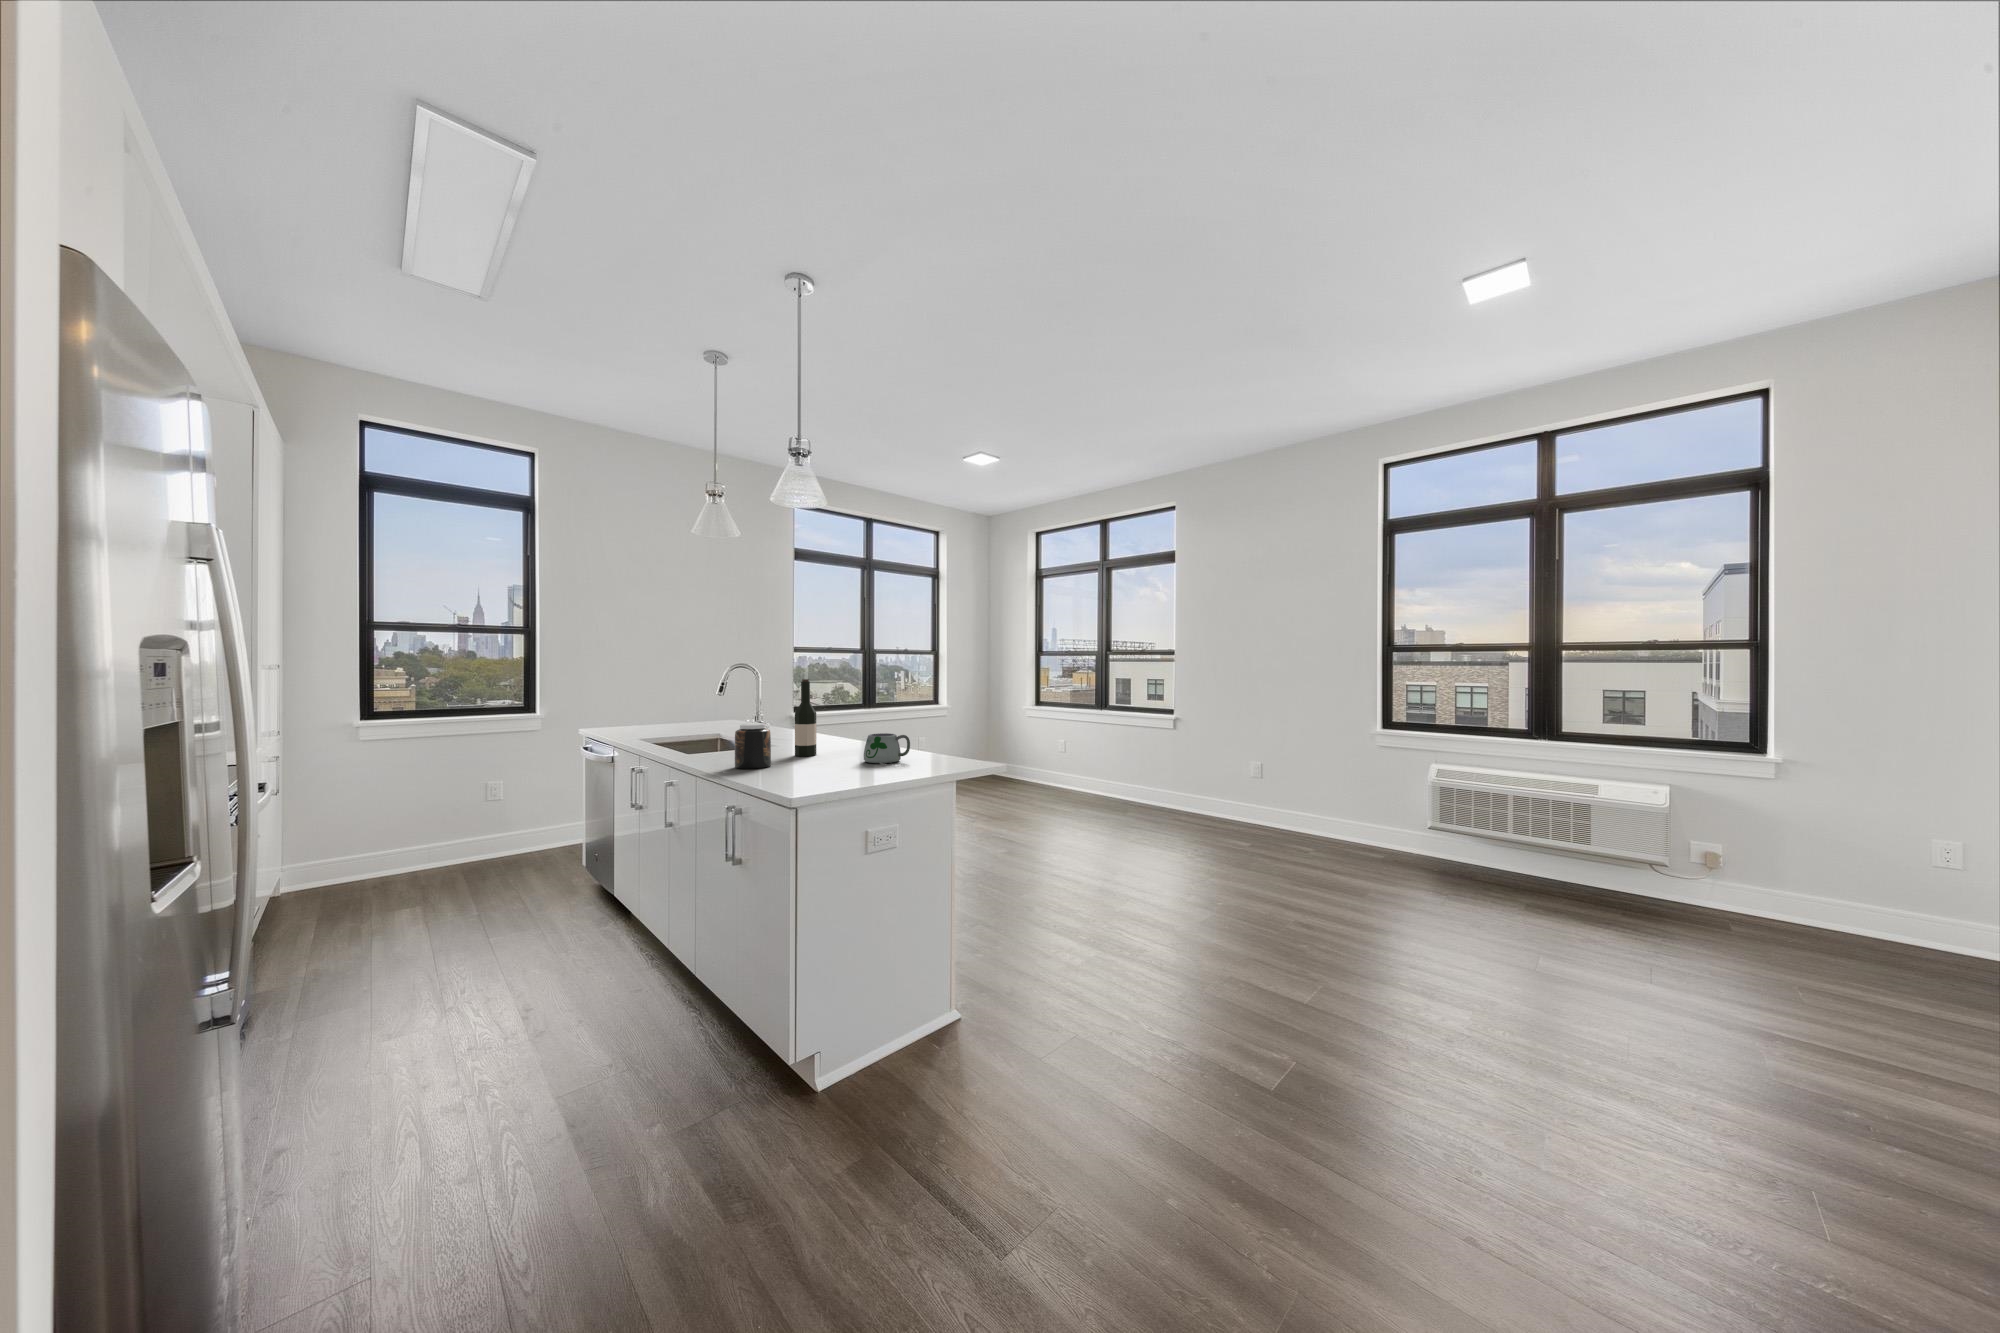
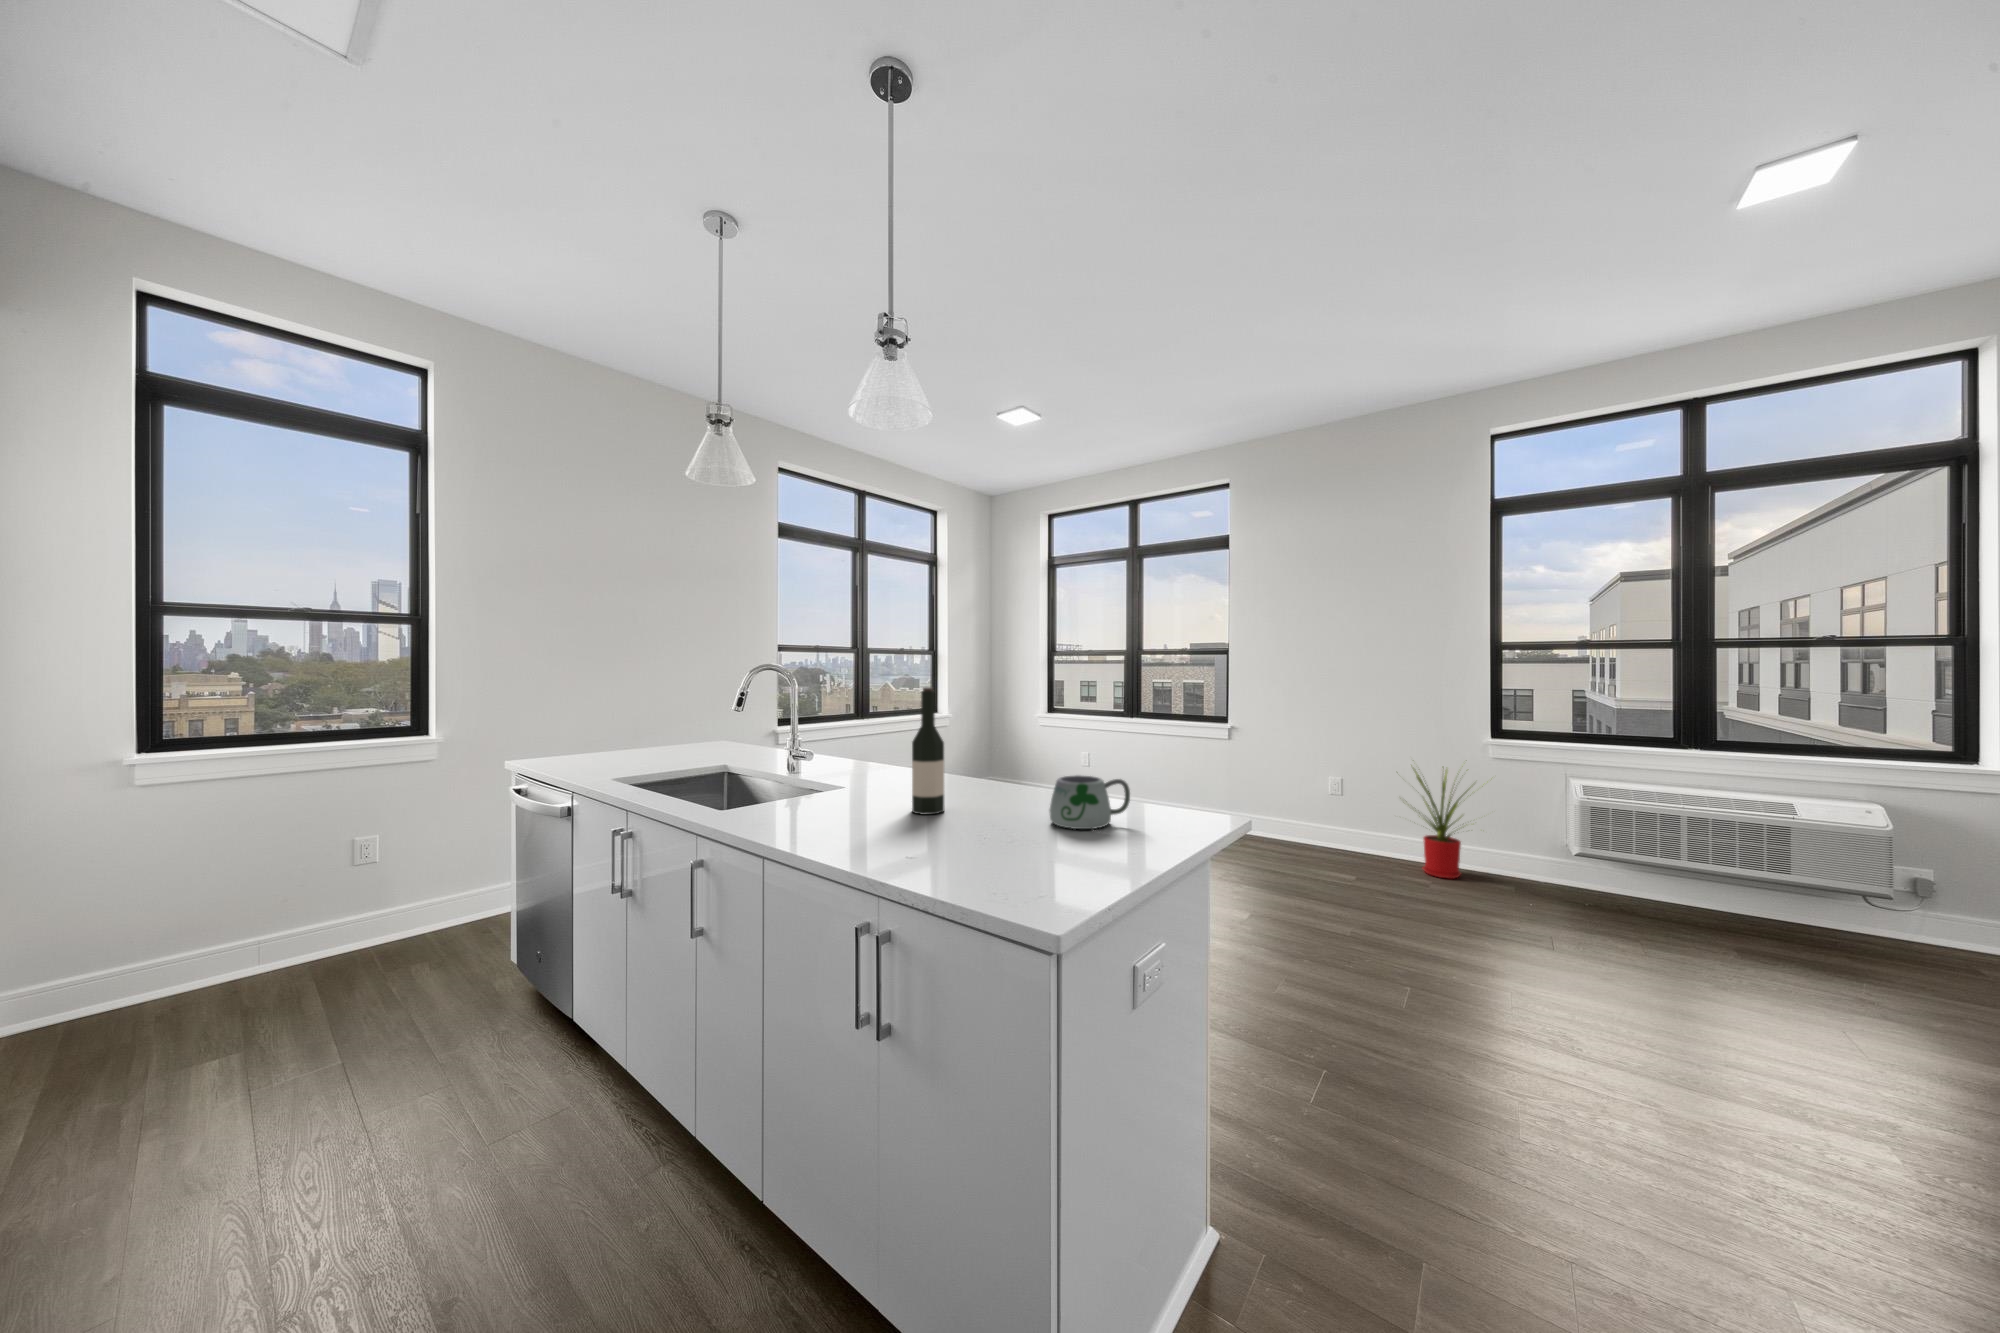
jar: present [735,723,771,769] -> none [846,766,908,853]
house plant: none [1288,745,1372,850] -> present [1413,768,1484,879]

